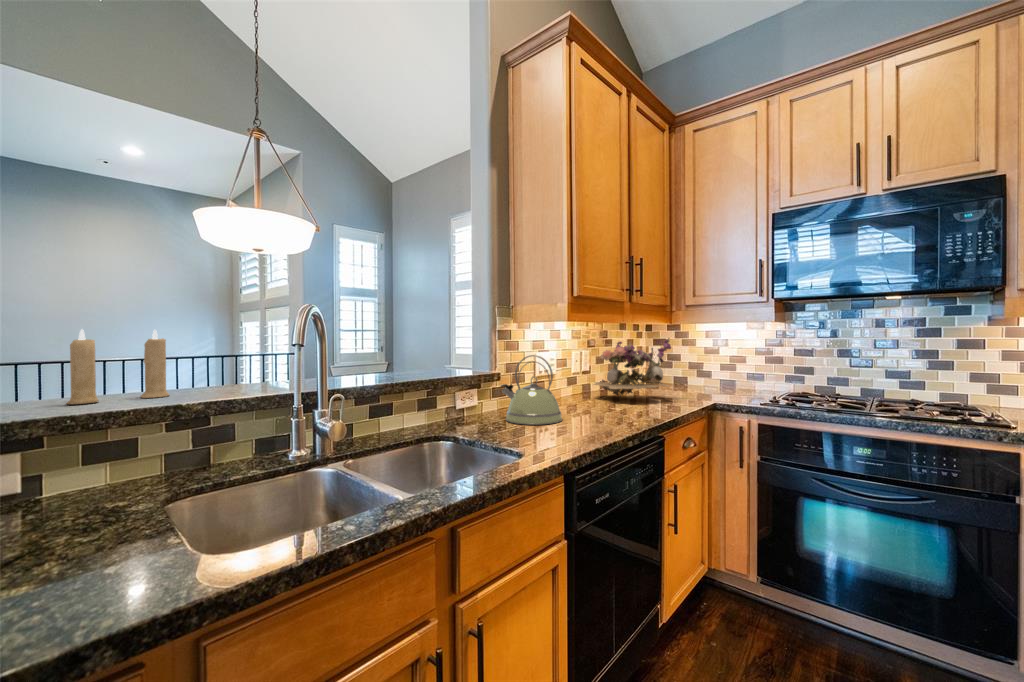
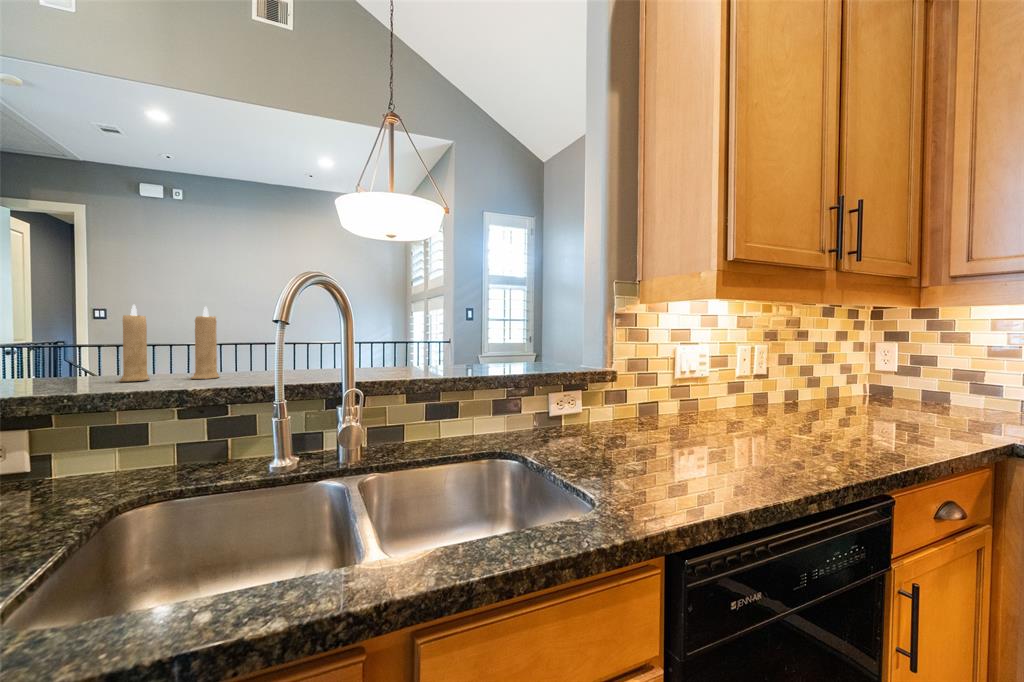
flower arrangement: present [594,338,671,397] -> none [767,327,918,418]
kettle: present [501,355,562,425] -> none [612,348,701,452]

